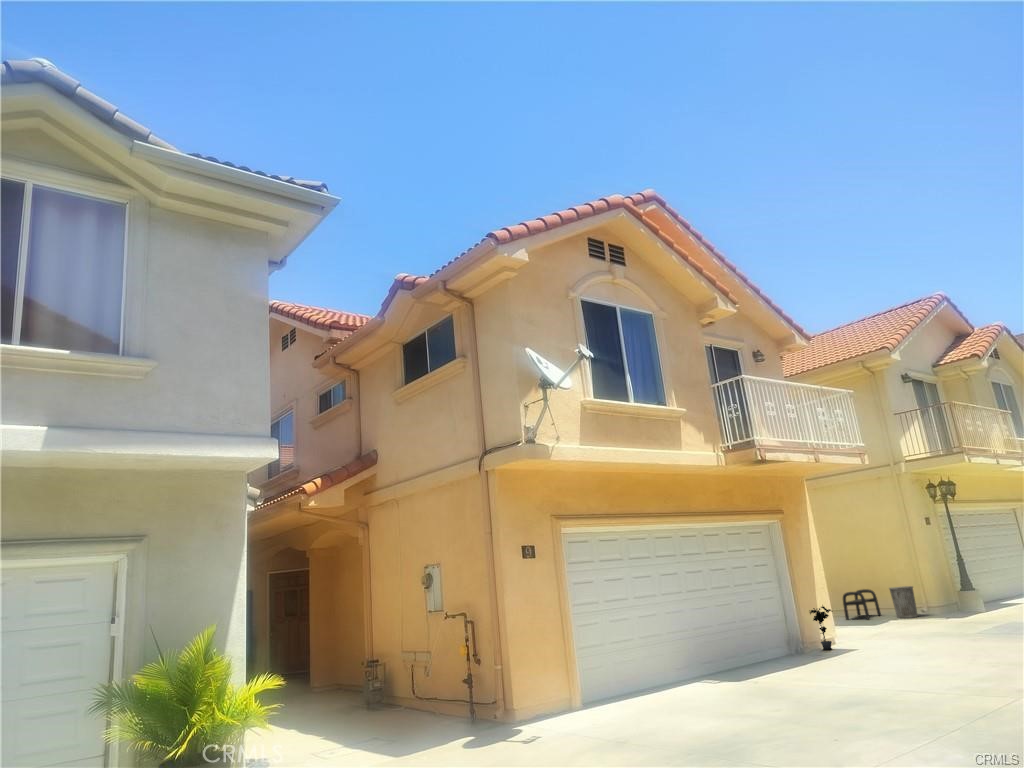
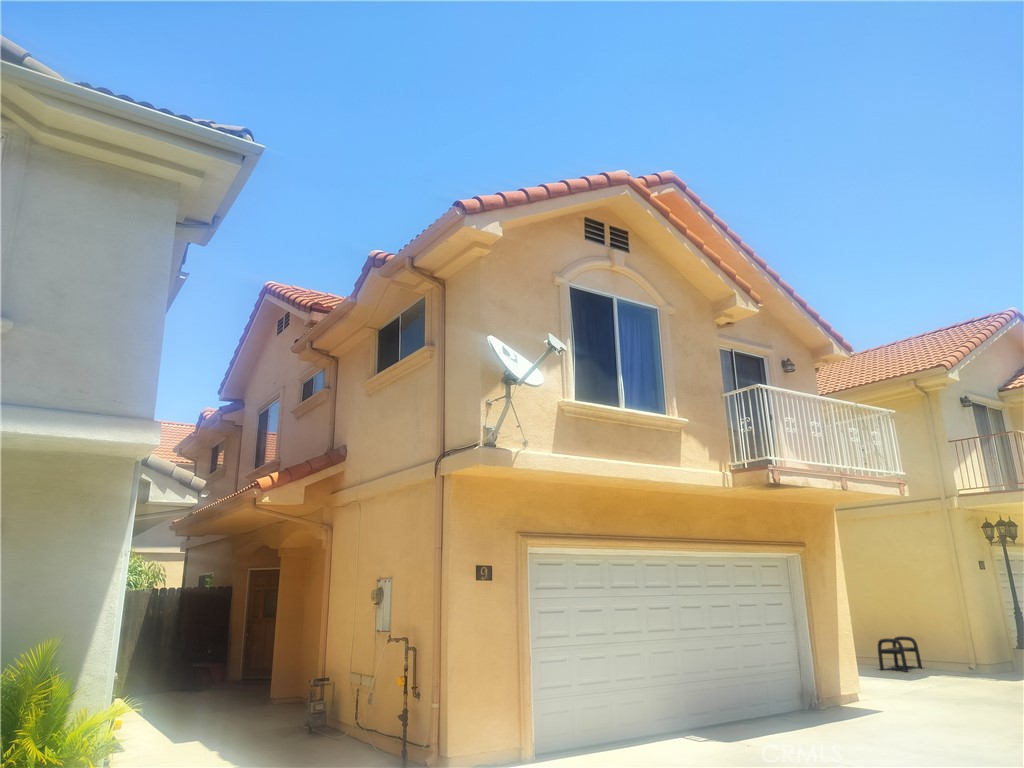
trash can: present [889,586,918,618] -> none [932,637,965,674]
potted plant: present [810,605,833,650] -> none [828,655,857,708]

